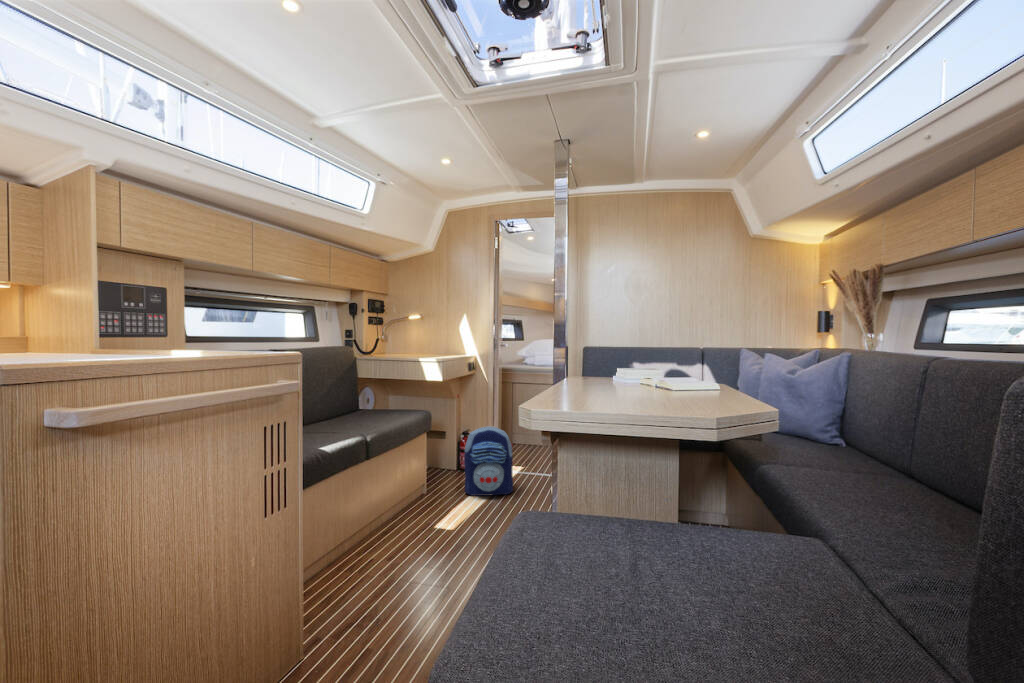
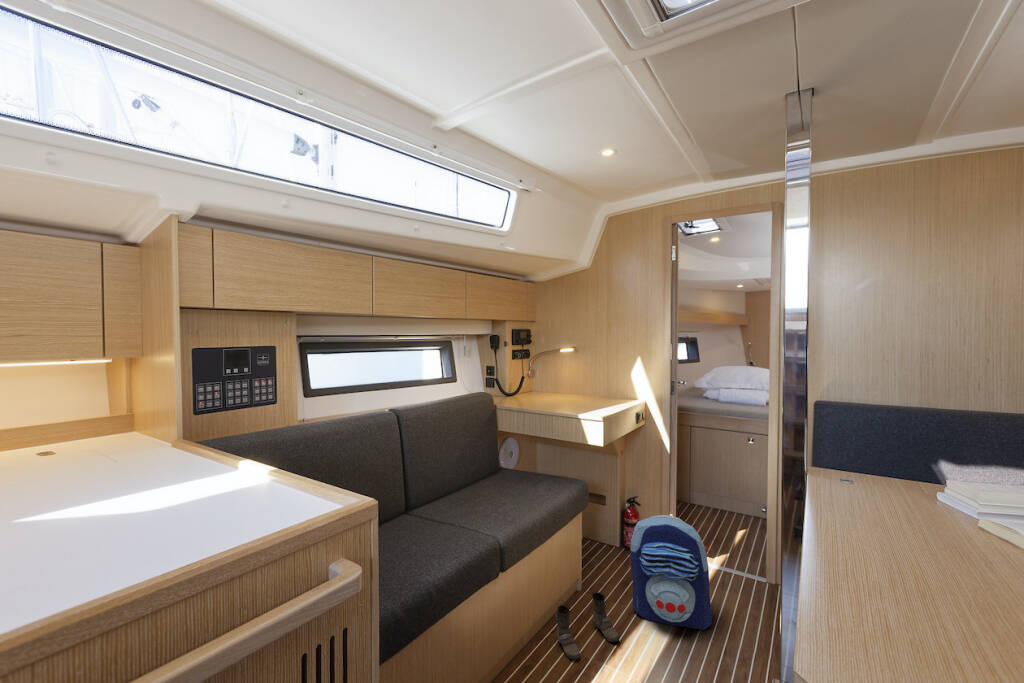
boots: none [413,480,456,517] -> present [556,592,619,660]

